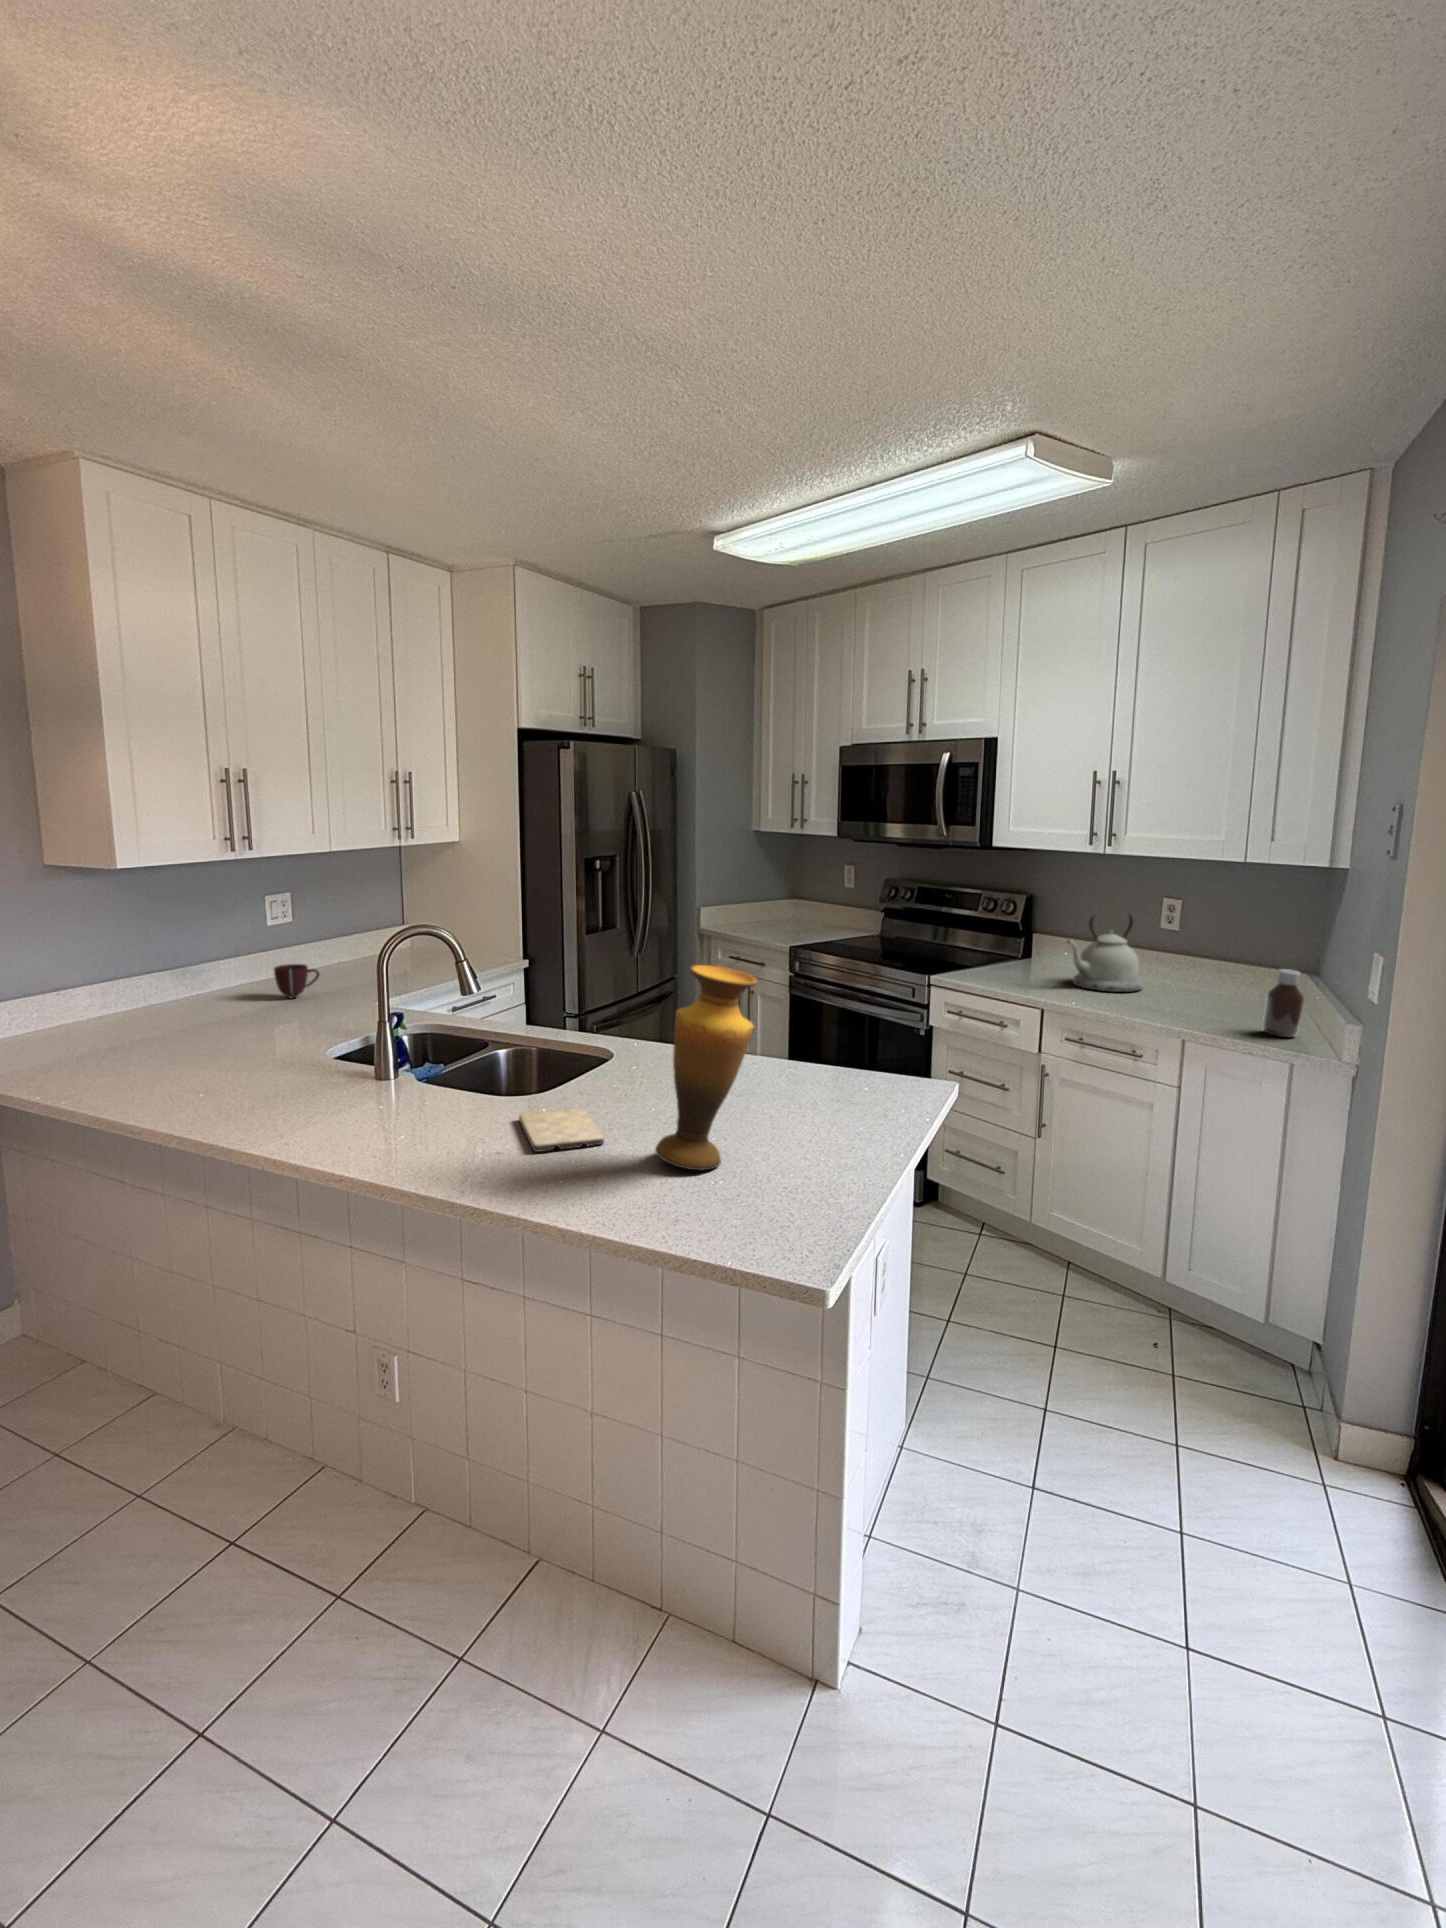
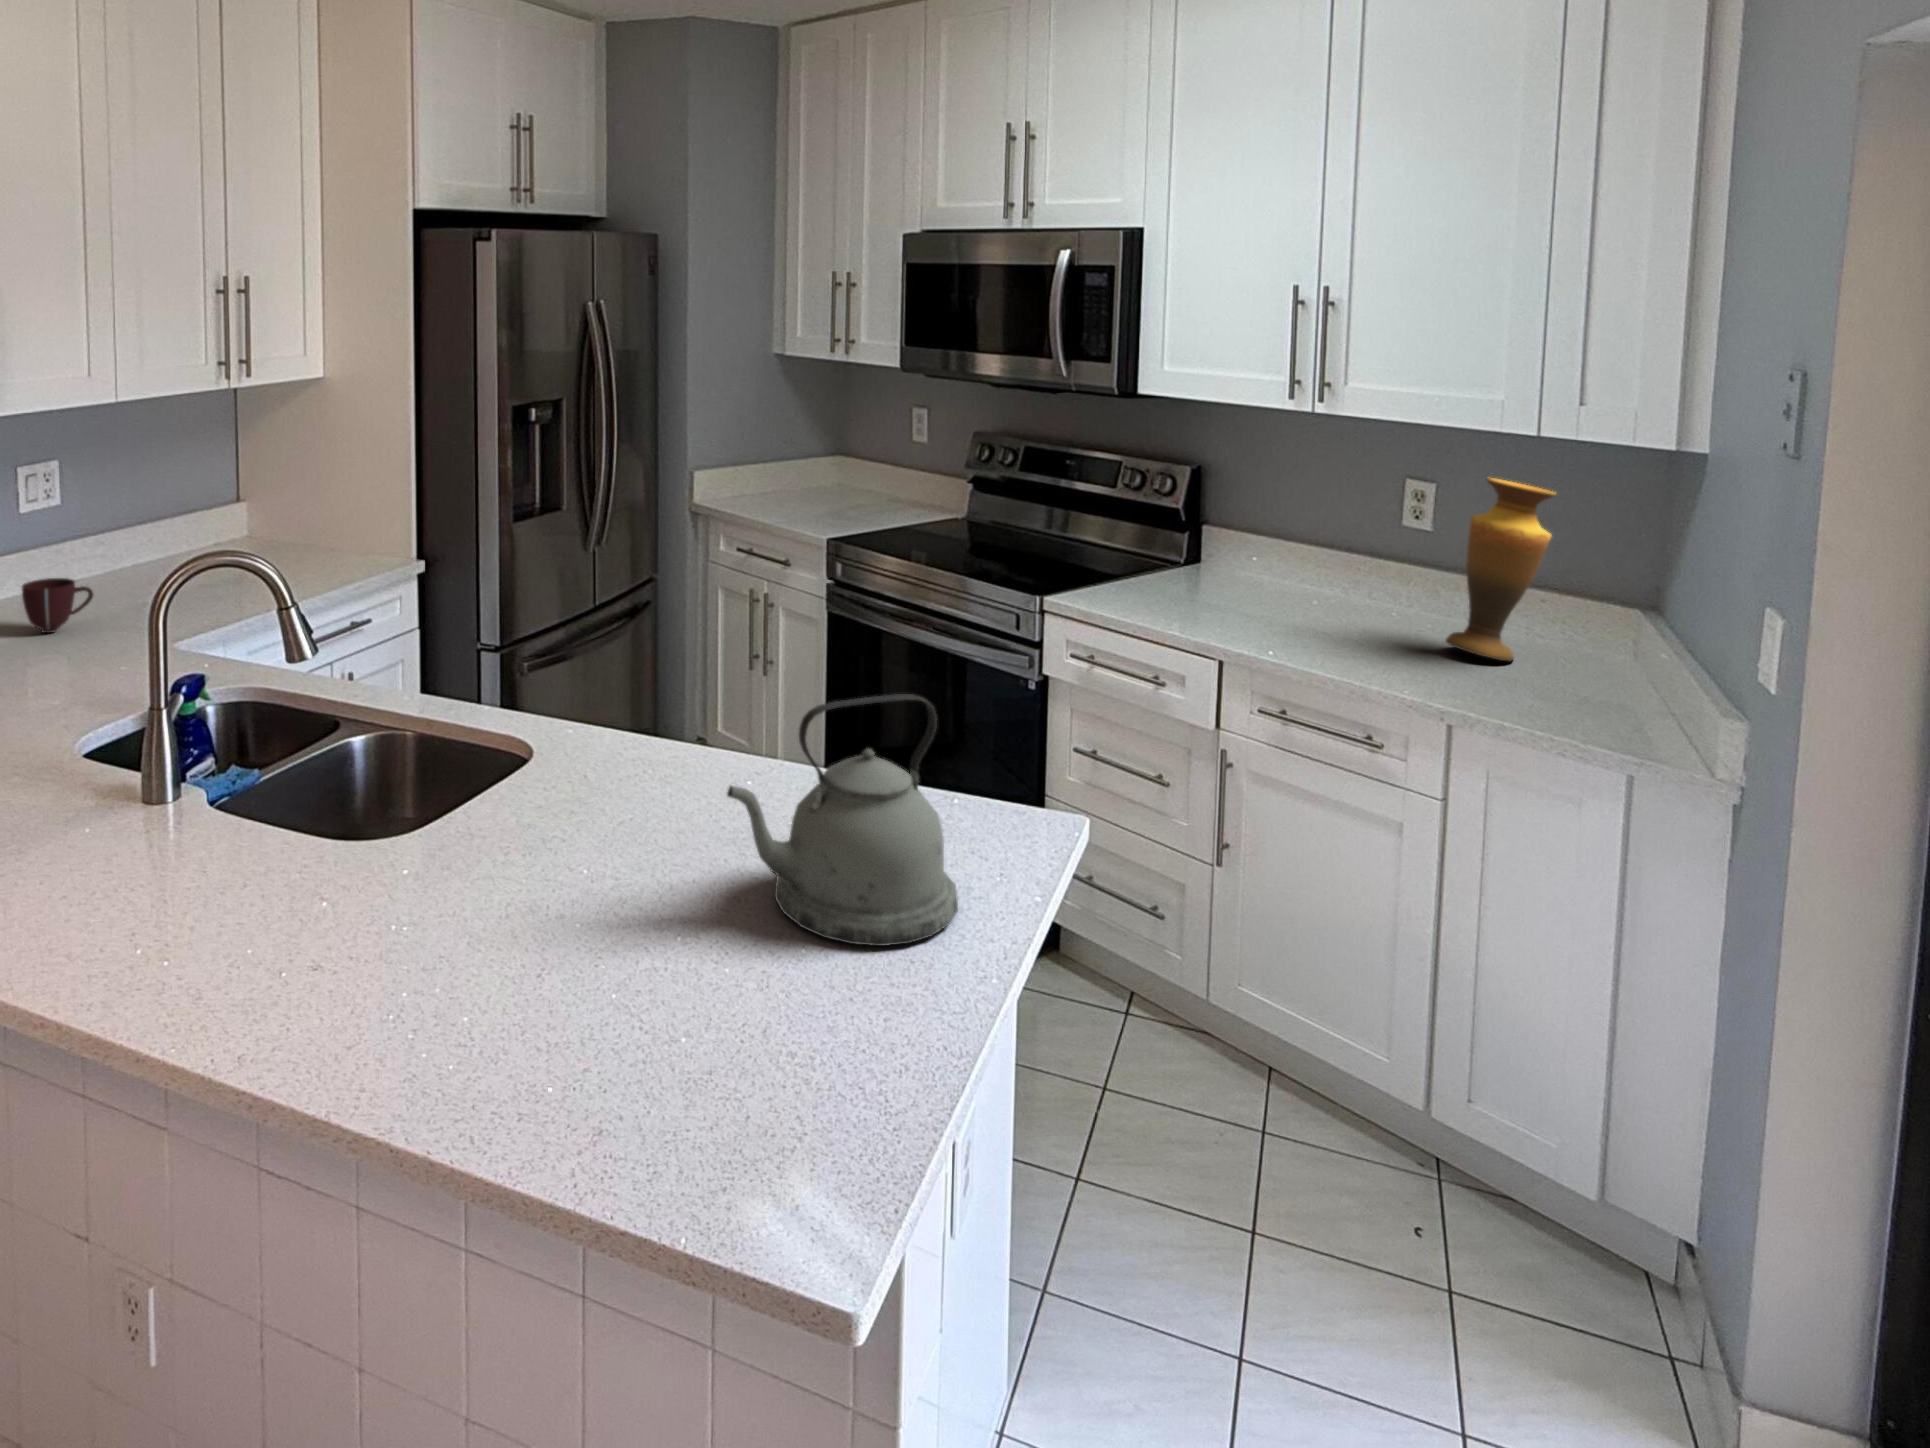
kettle: present [1067,913,1143,992] -> present [727,694,958,946]
vase: present [655,965,757,1170] -> present [1446,478,1556,661]
bottle: present [1263,969,1304,1037] -> none [1578,616,1646,728]
cutting board: present [519,1108,604,1152] -> none [355,878,490,980]

